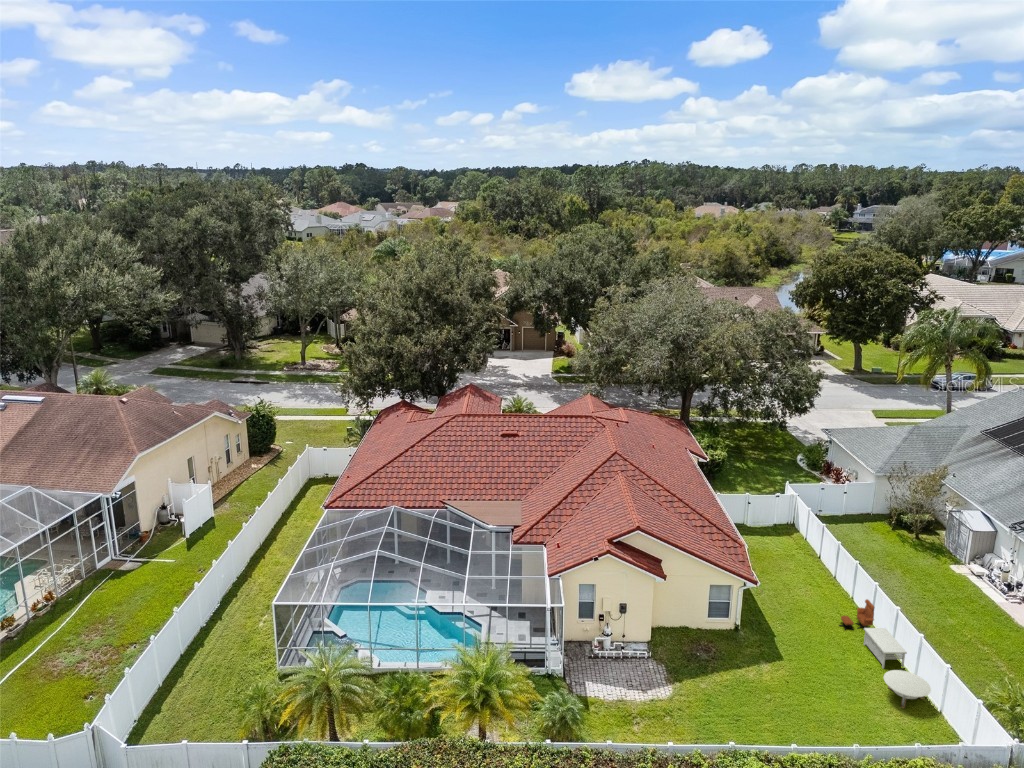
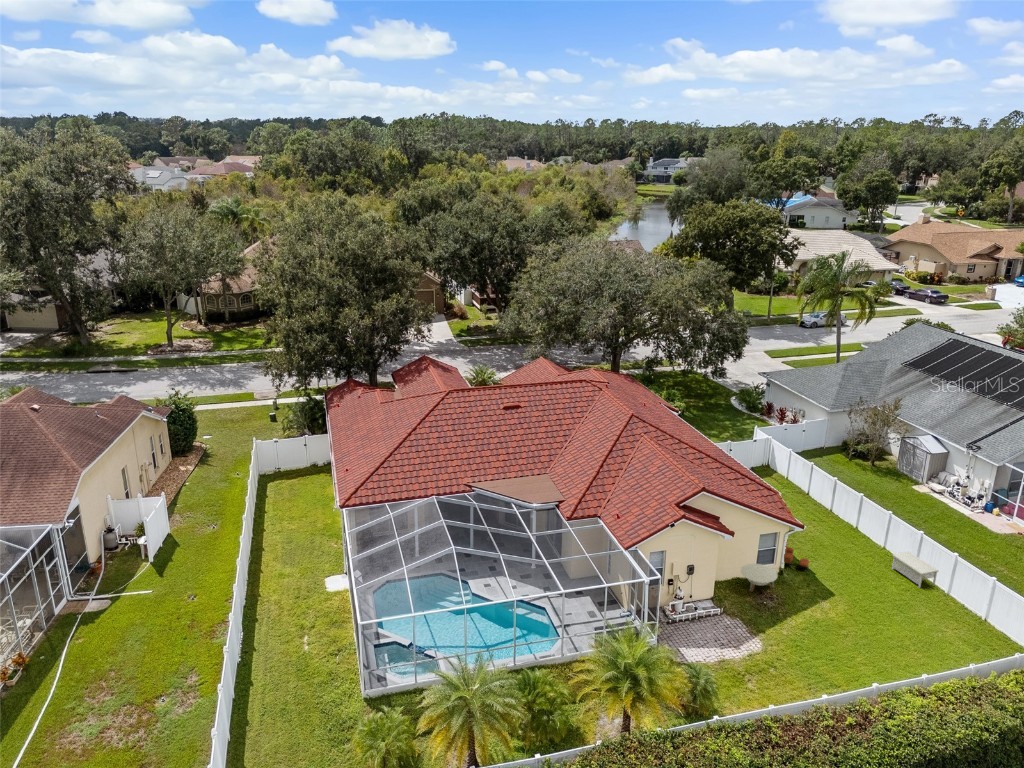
lounge chair: present [840,599,875,629] -> present [784,539,809,570]
round table: present [884,670,931,708] -> present [741,564,777,592]

